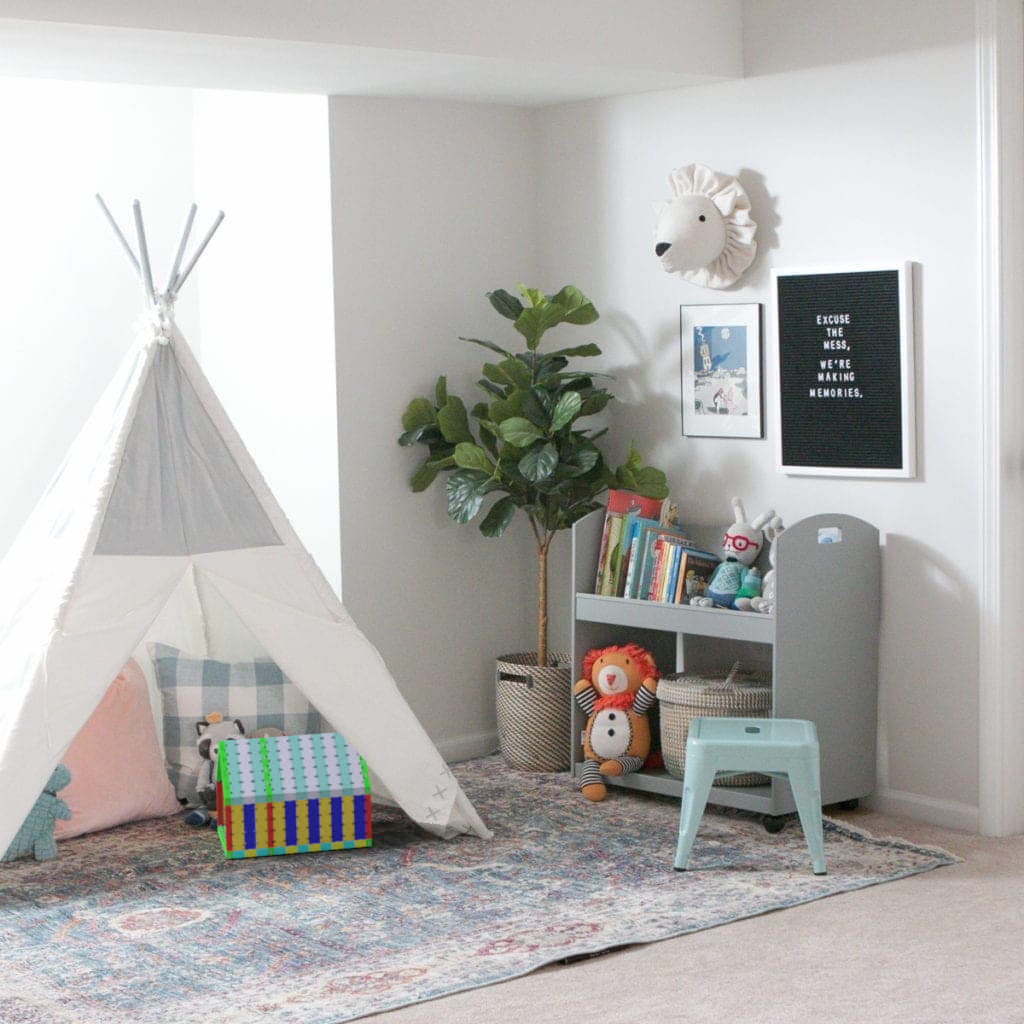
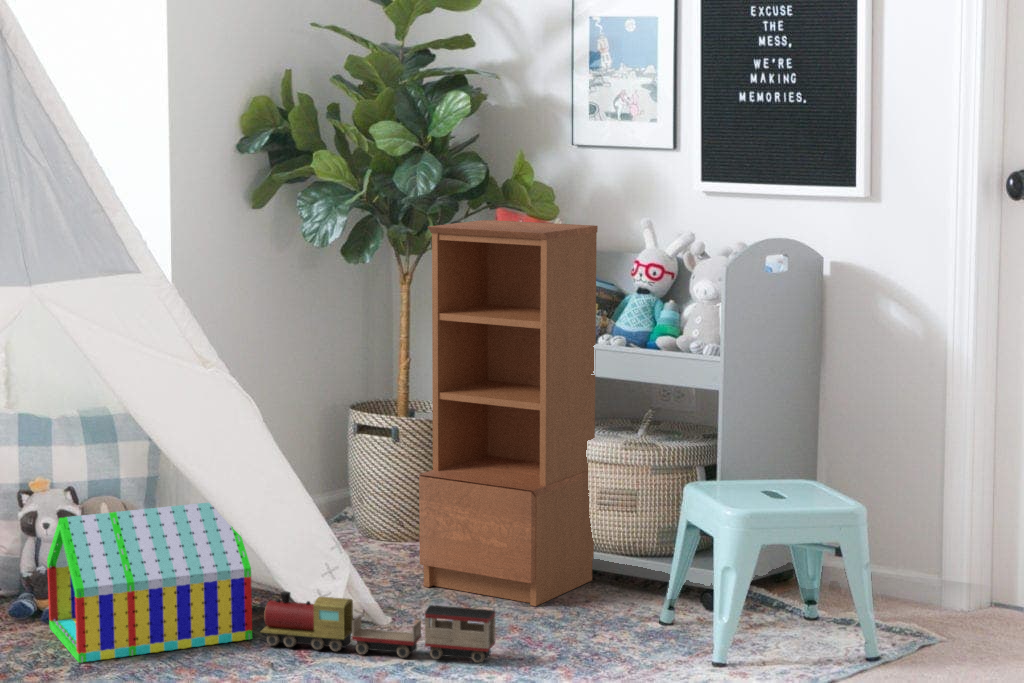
bookcase: none [529,500,682,829] -> present [419,220,598,606]
toy train: none [375,807,561,872] -> present [261,592,495,663]

